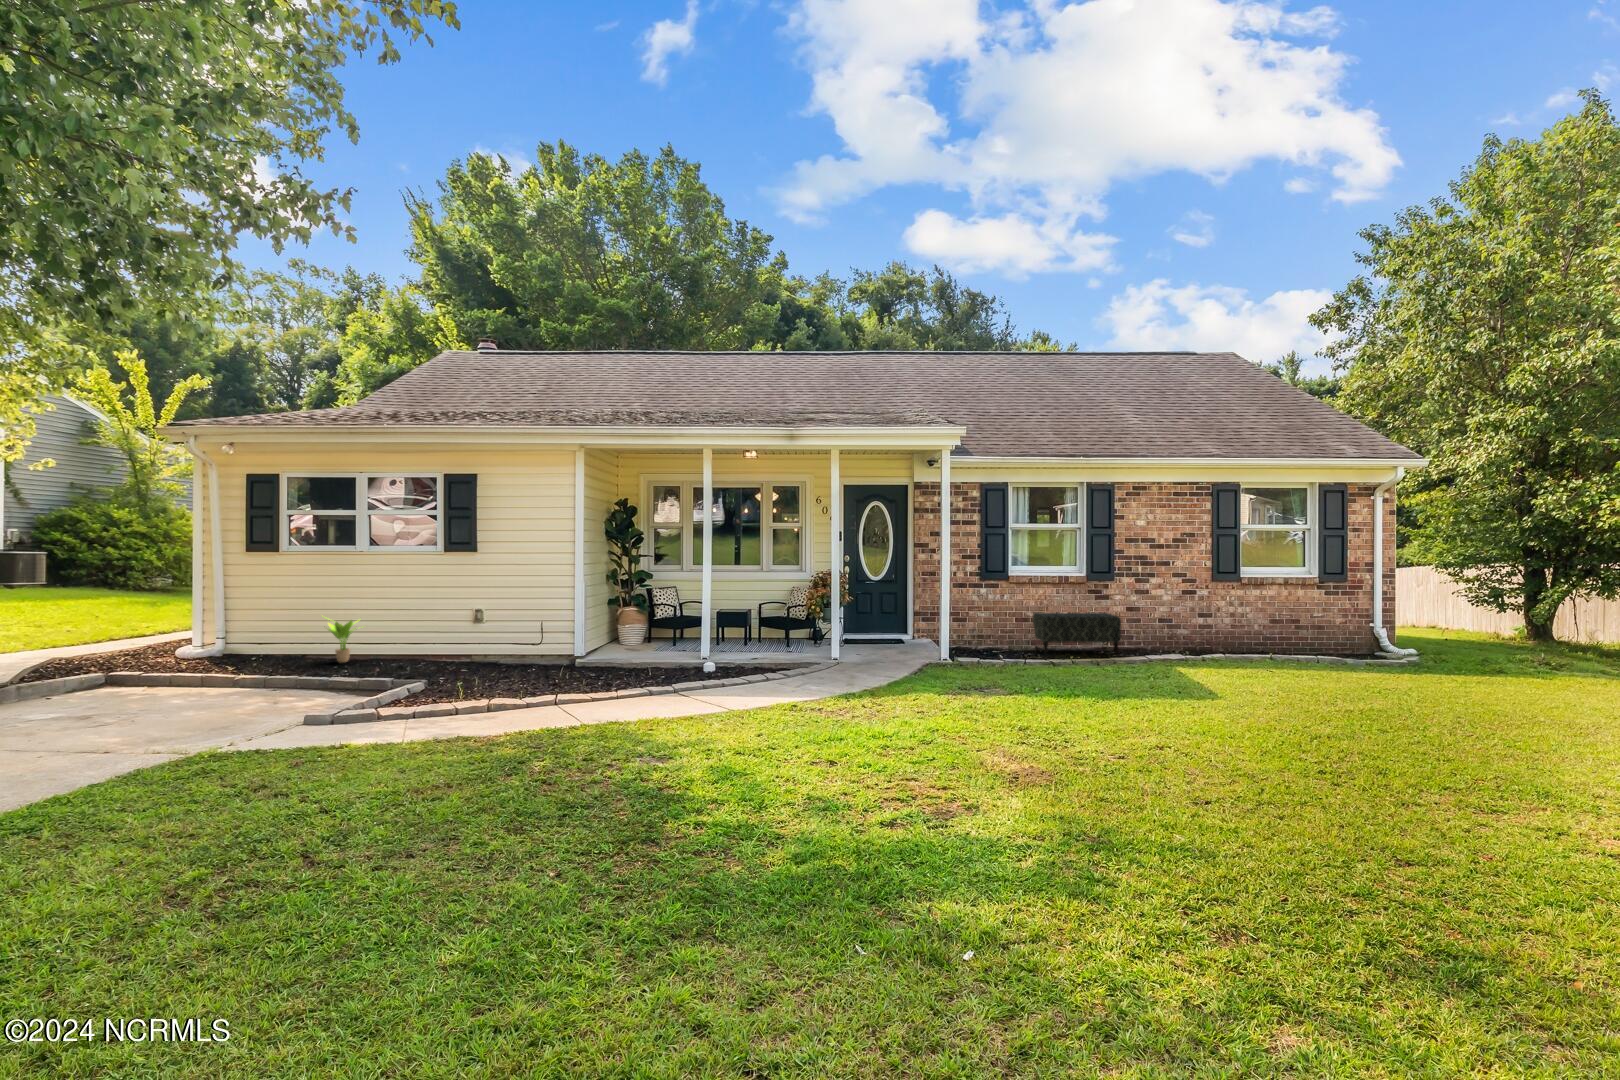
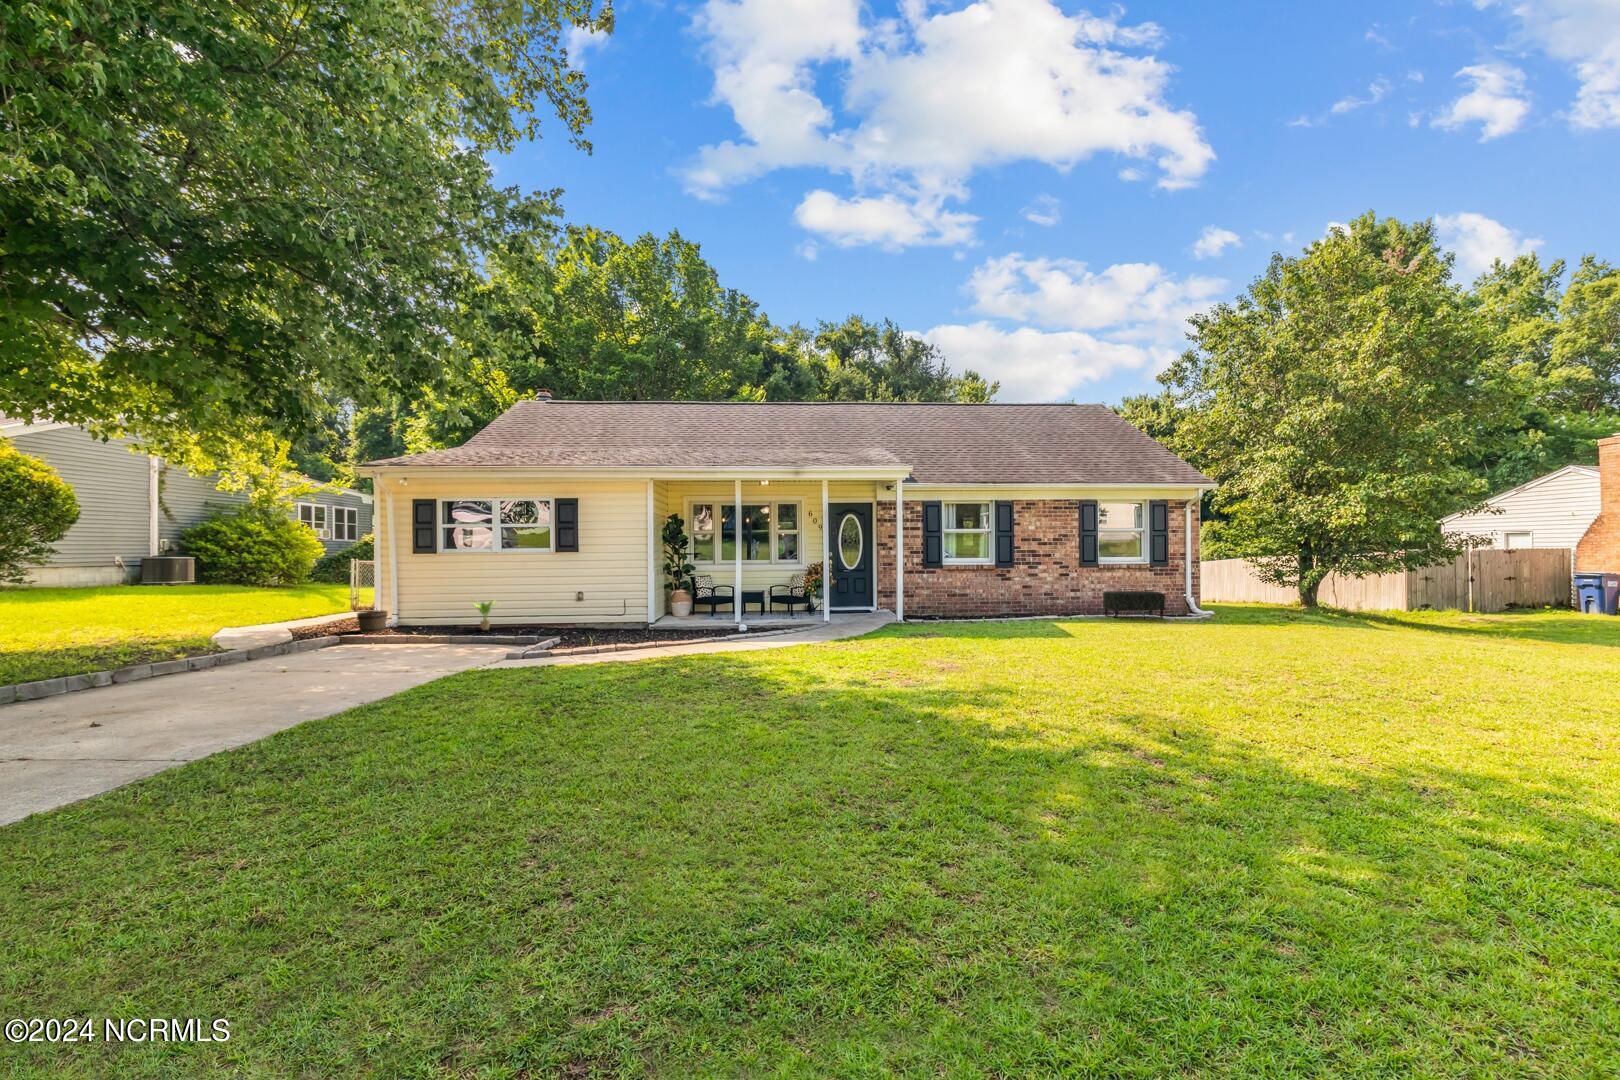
bench: present [1033,612,1121,653] -> present [1103,591,1166,618]
bucket: none [162,627,209,665] -> present [357,608,387,634]

